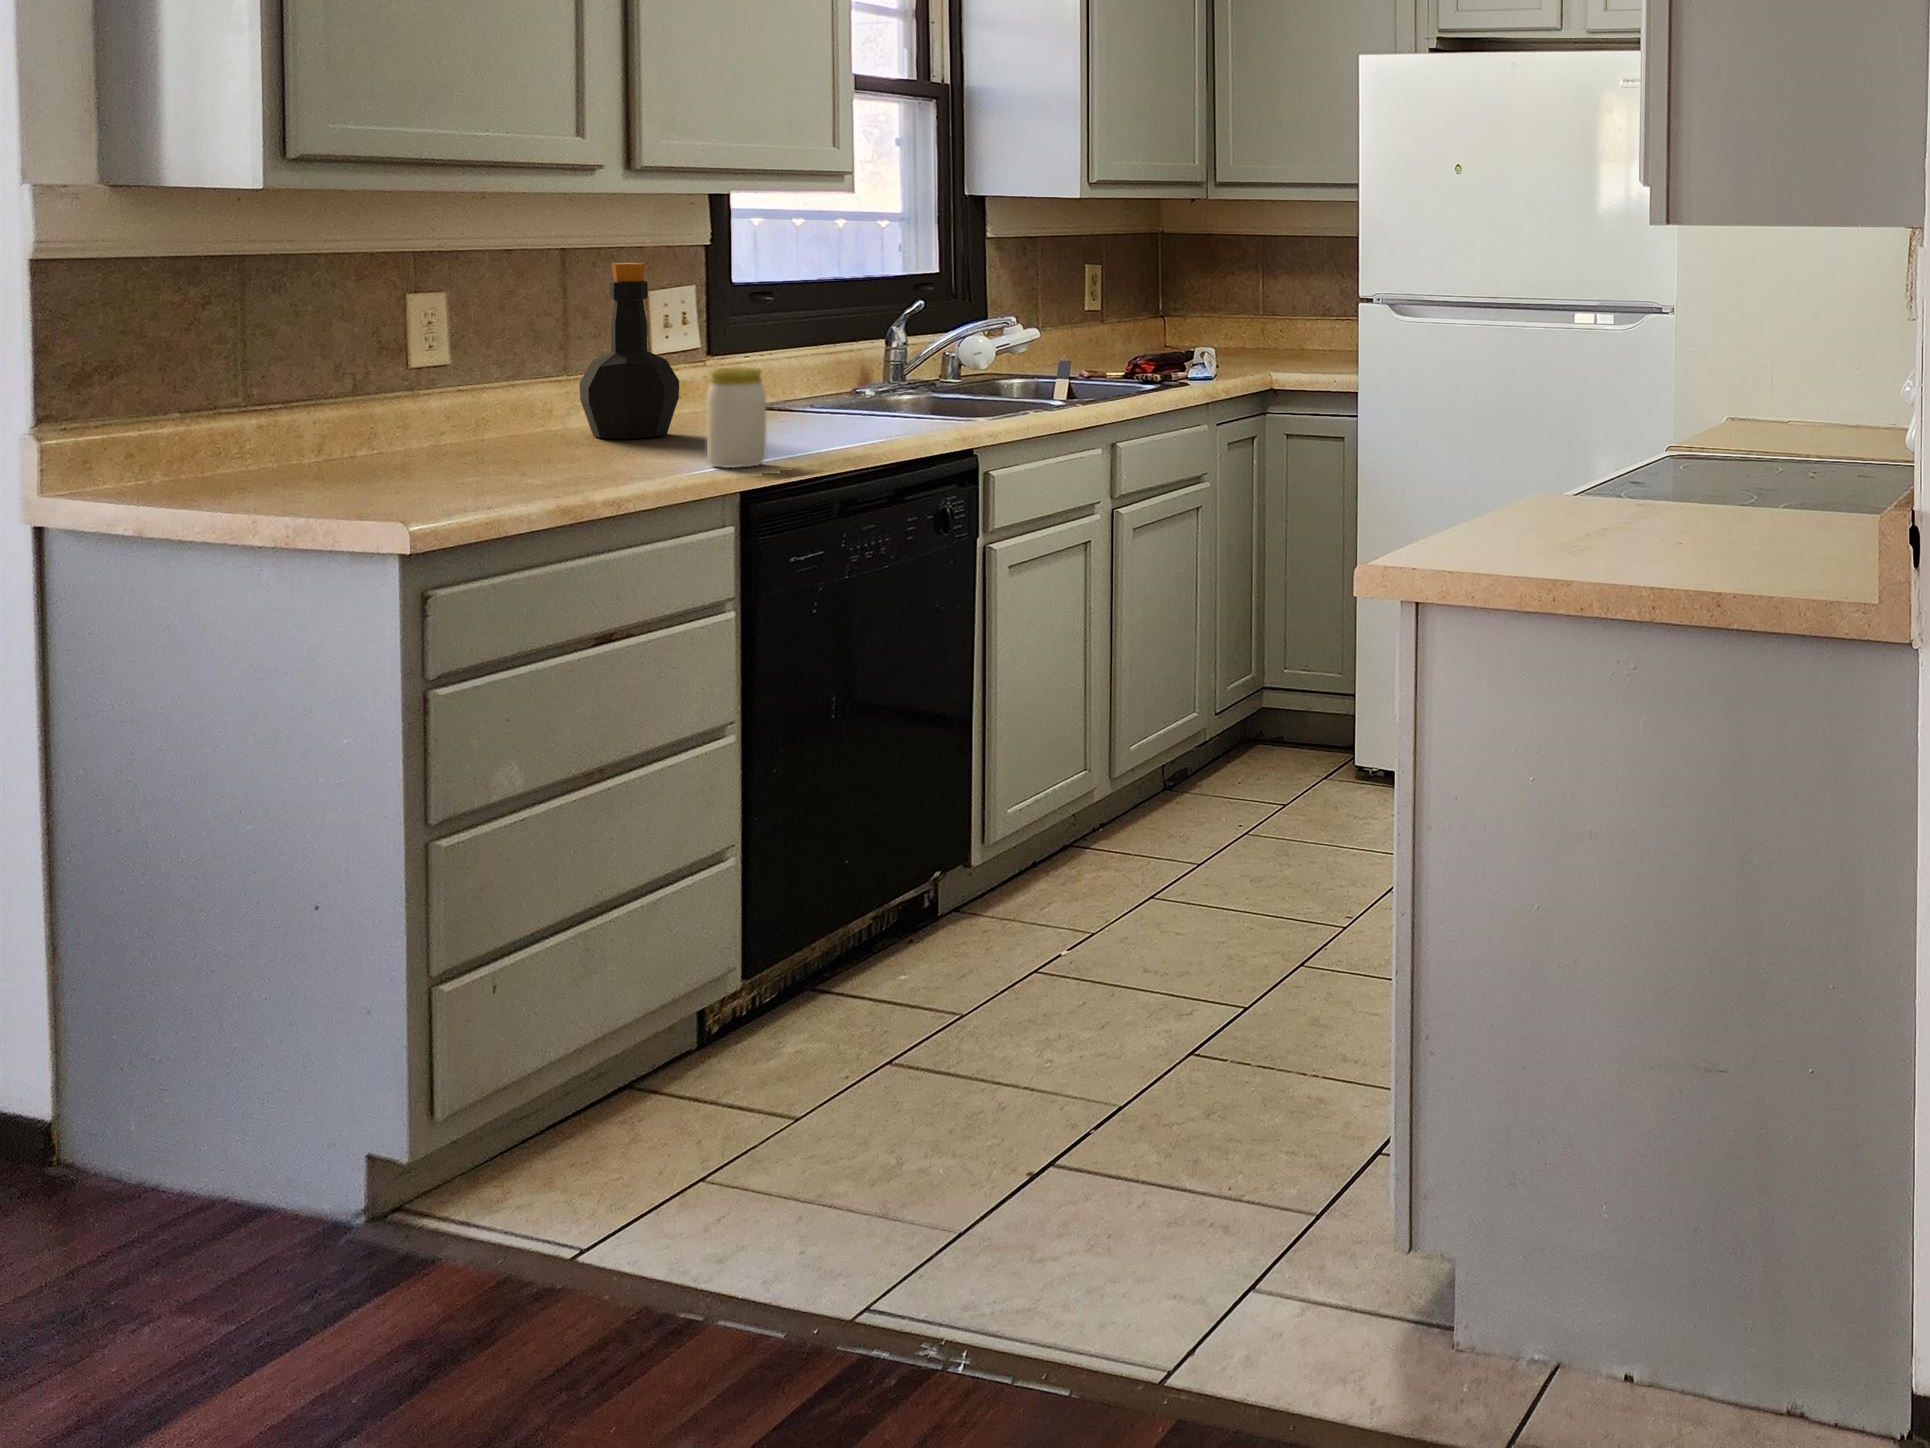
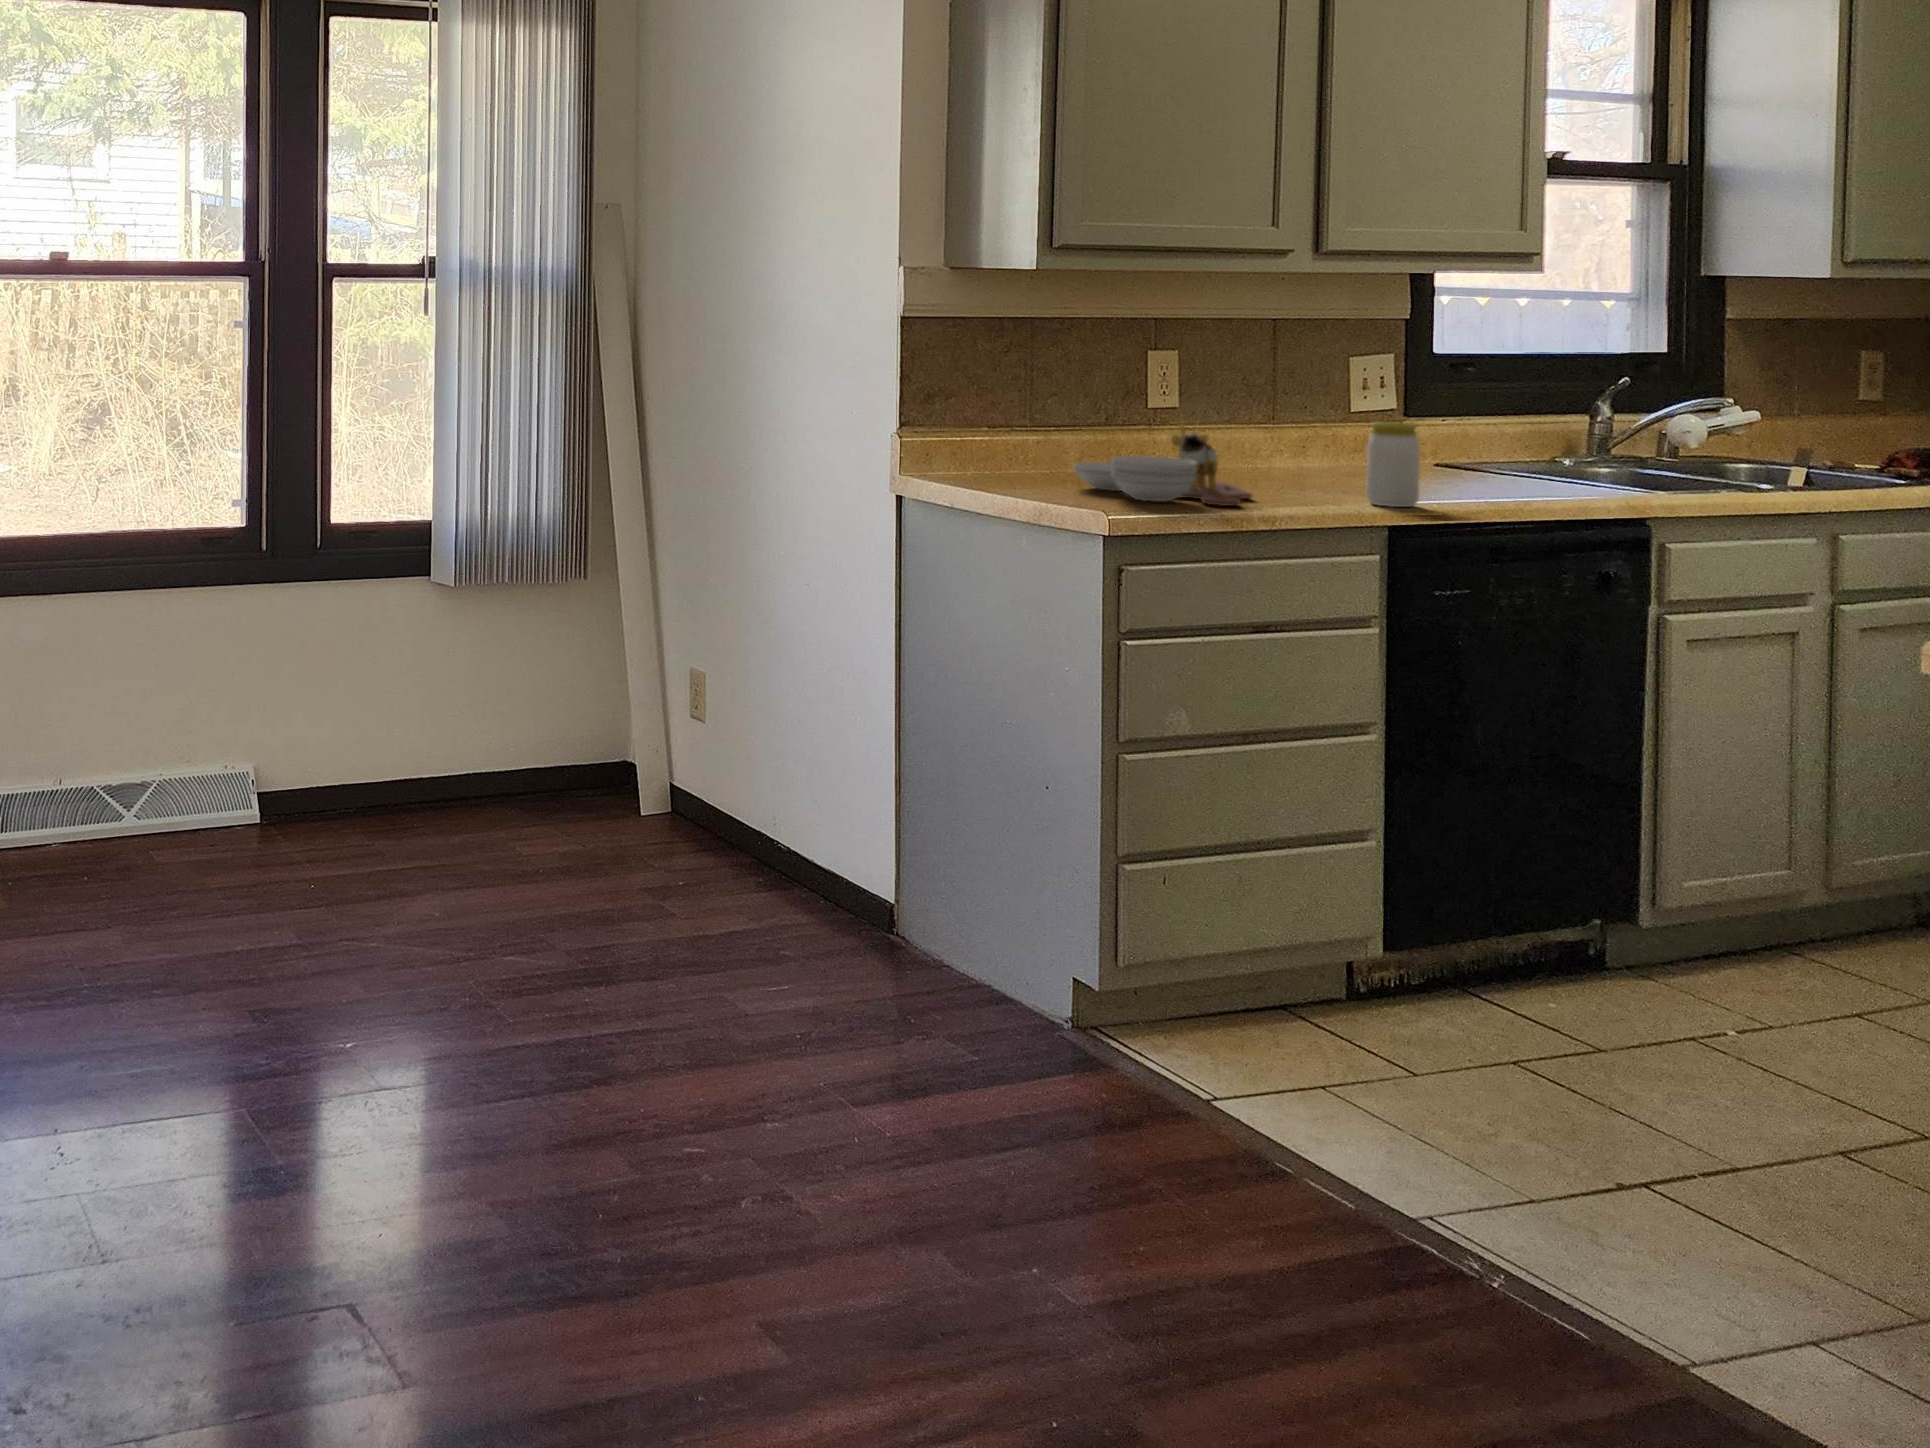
bottle: present [579,263,679,439] -> none [1280,331,1363,478]
cutting board: none [321,389,573,495] -> present [1074,425,1252,506]

